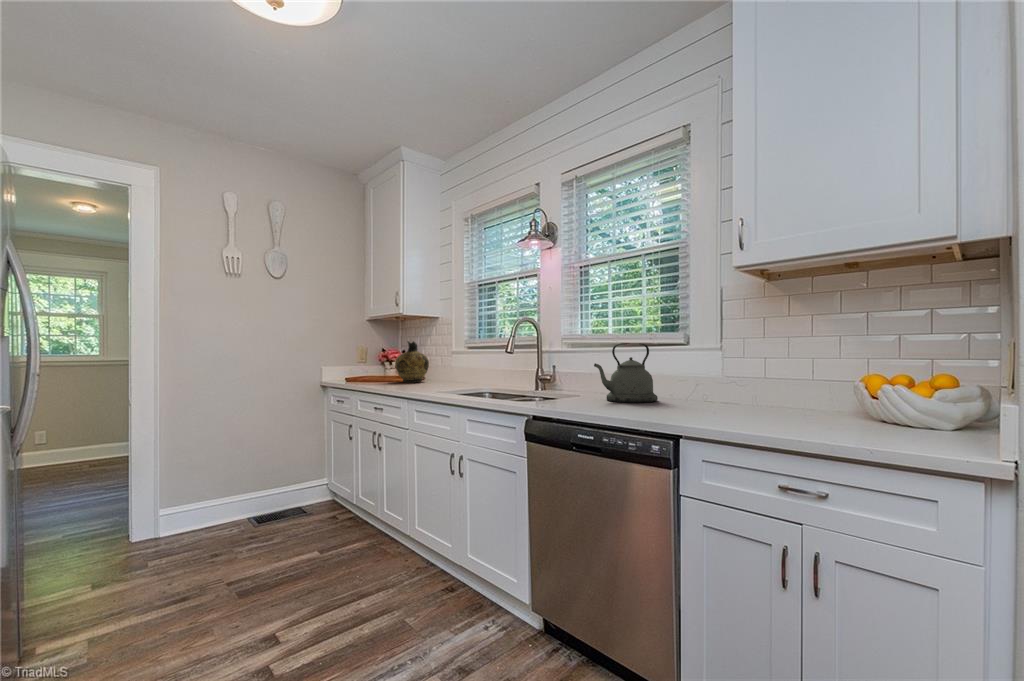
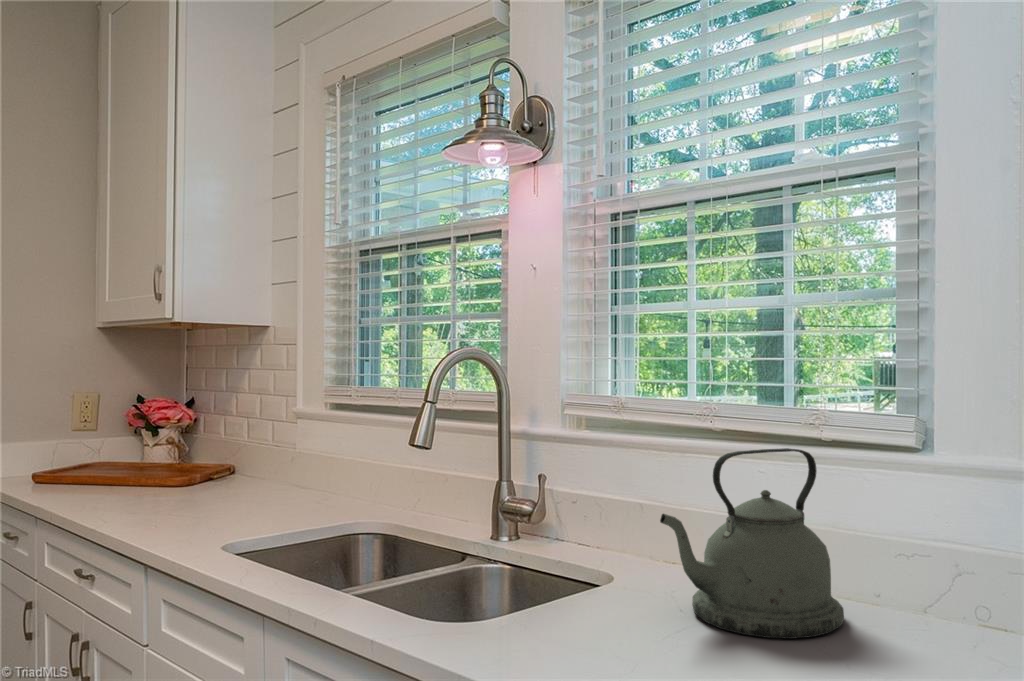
ceramic jug: present [395,341,429,382] -> none [155,386,240,488]

